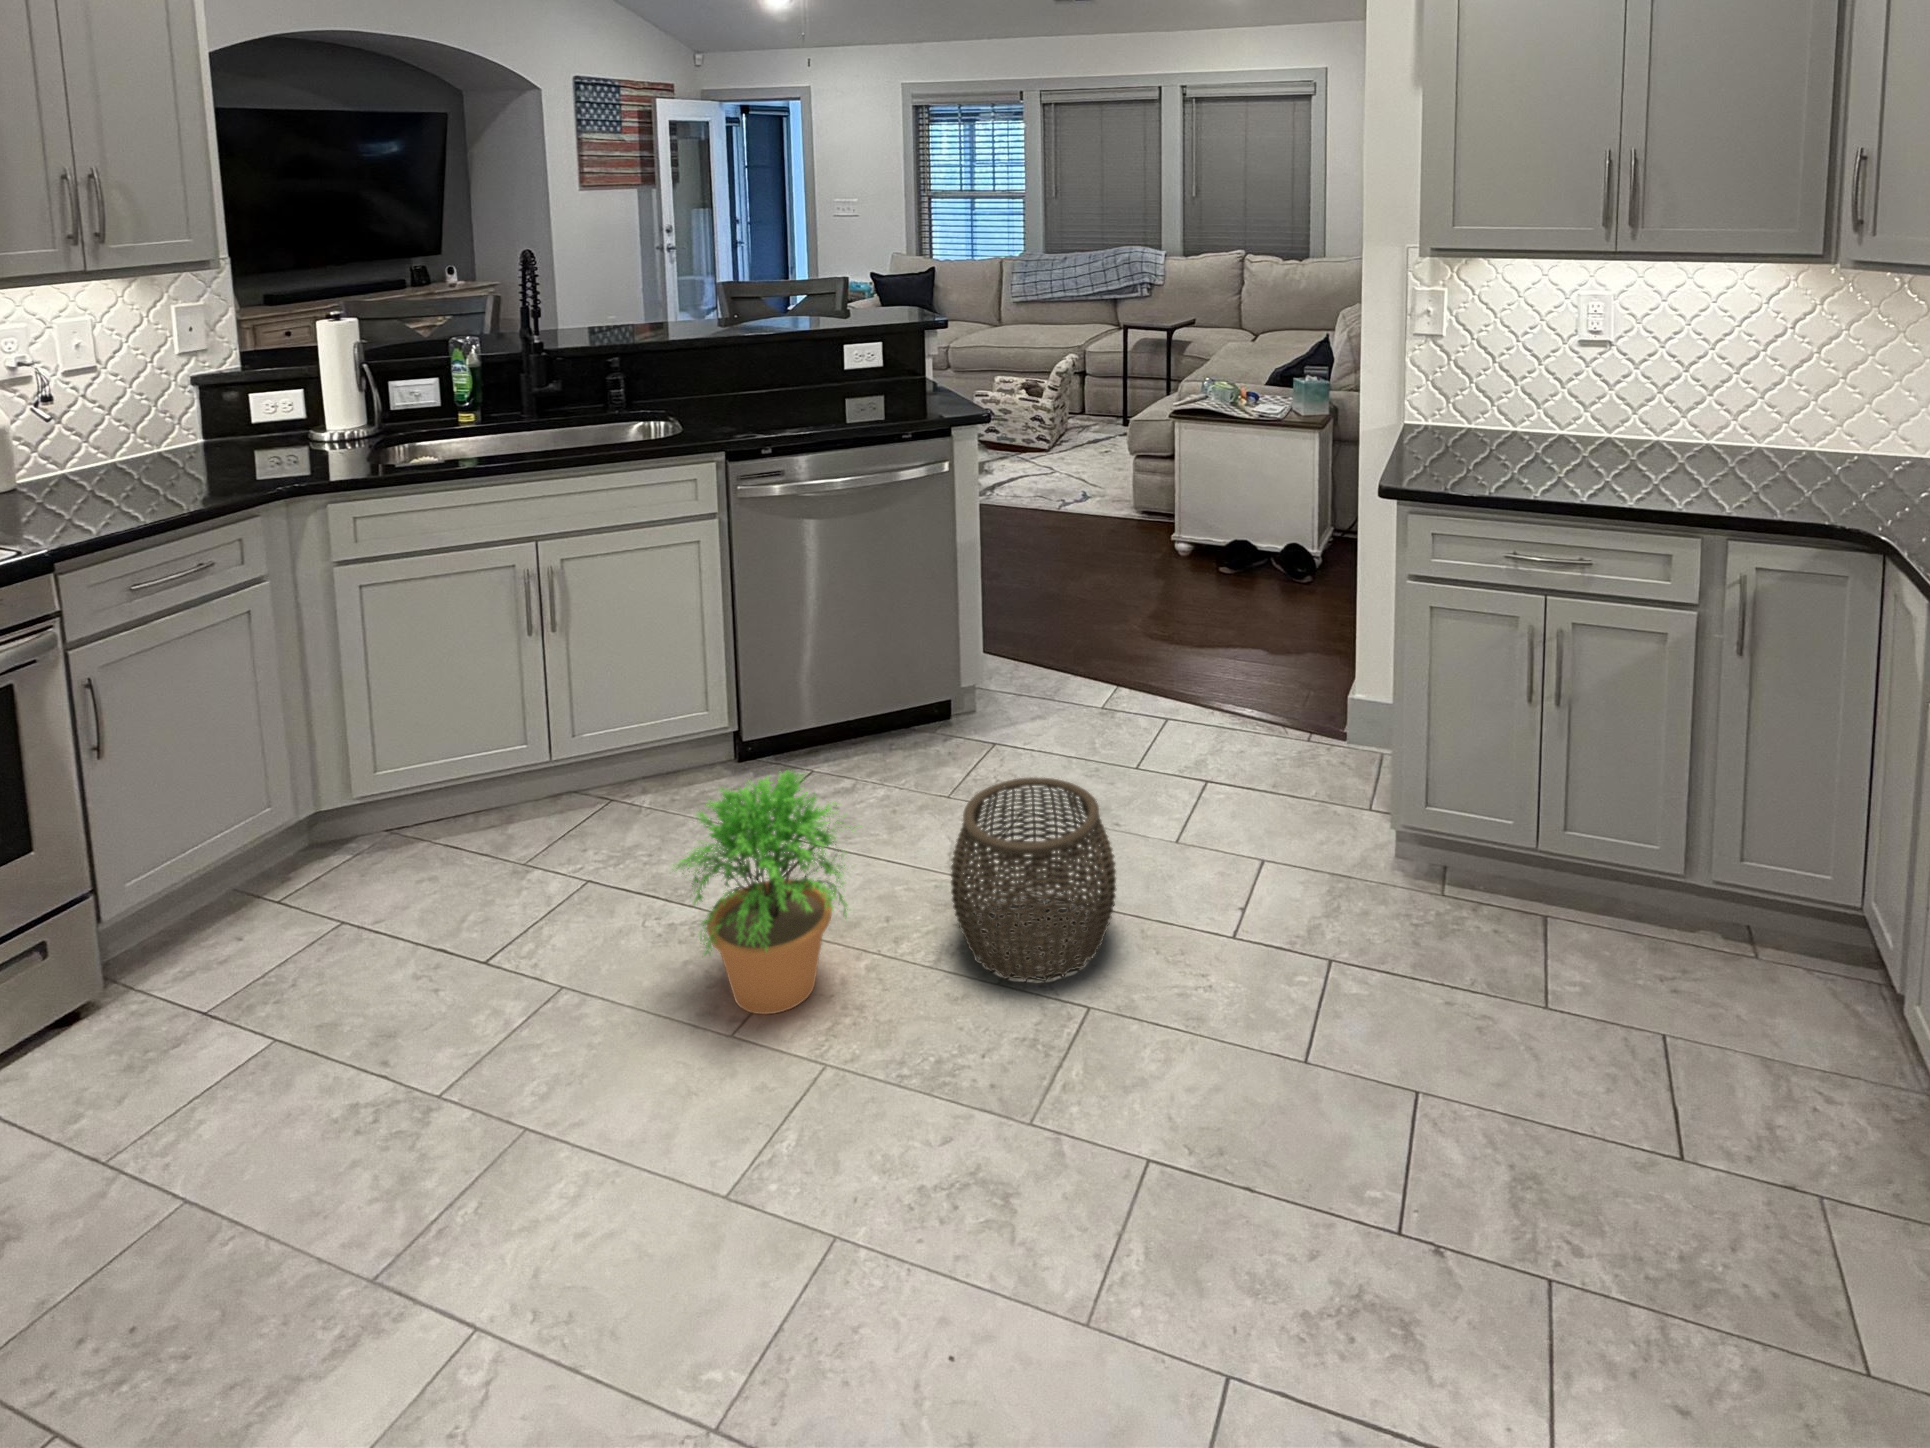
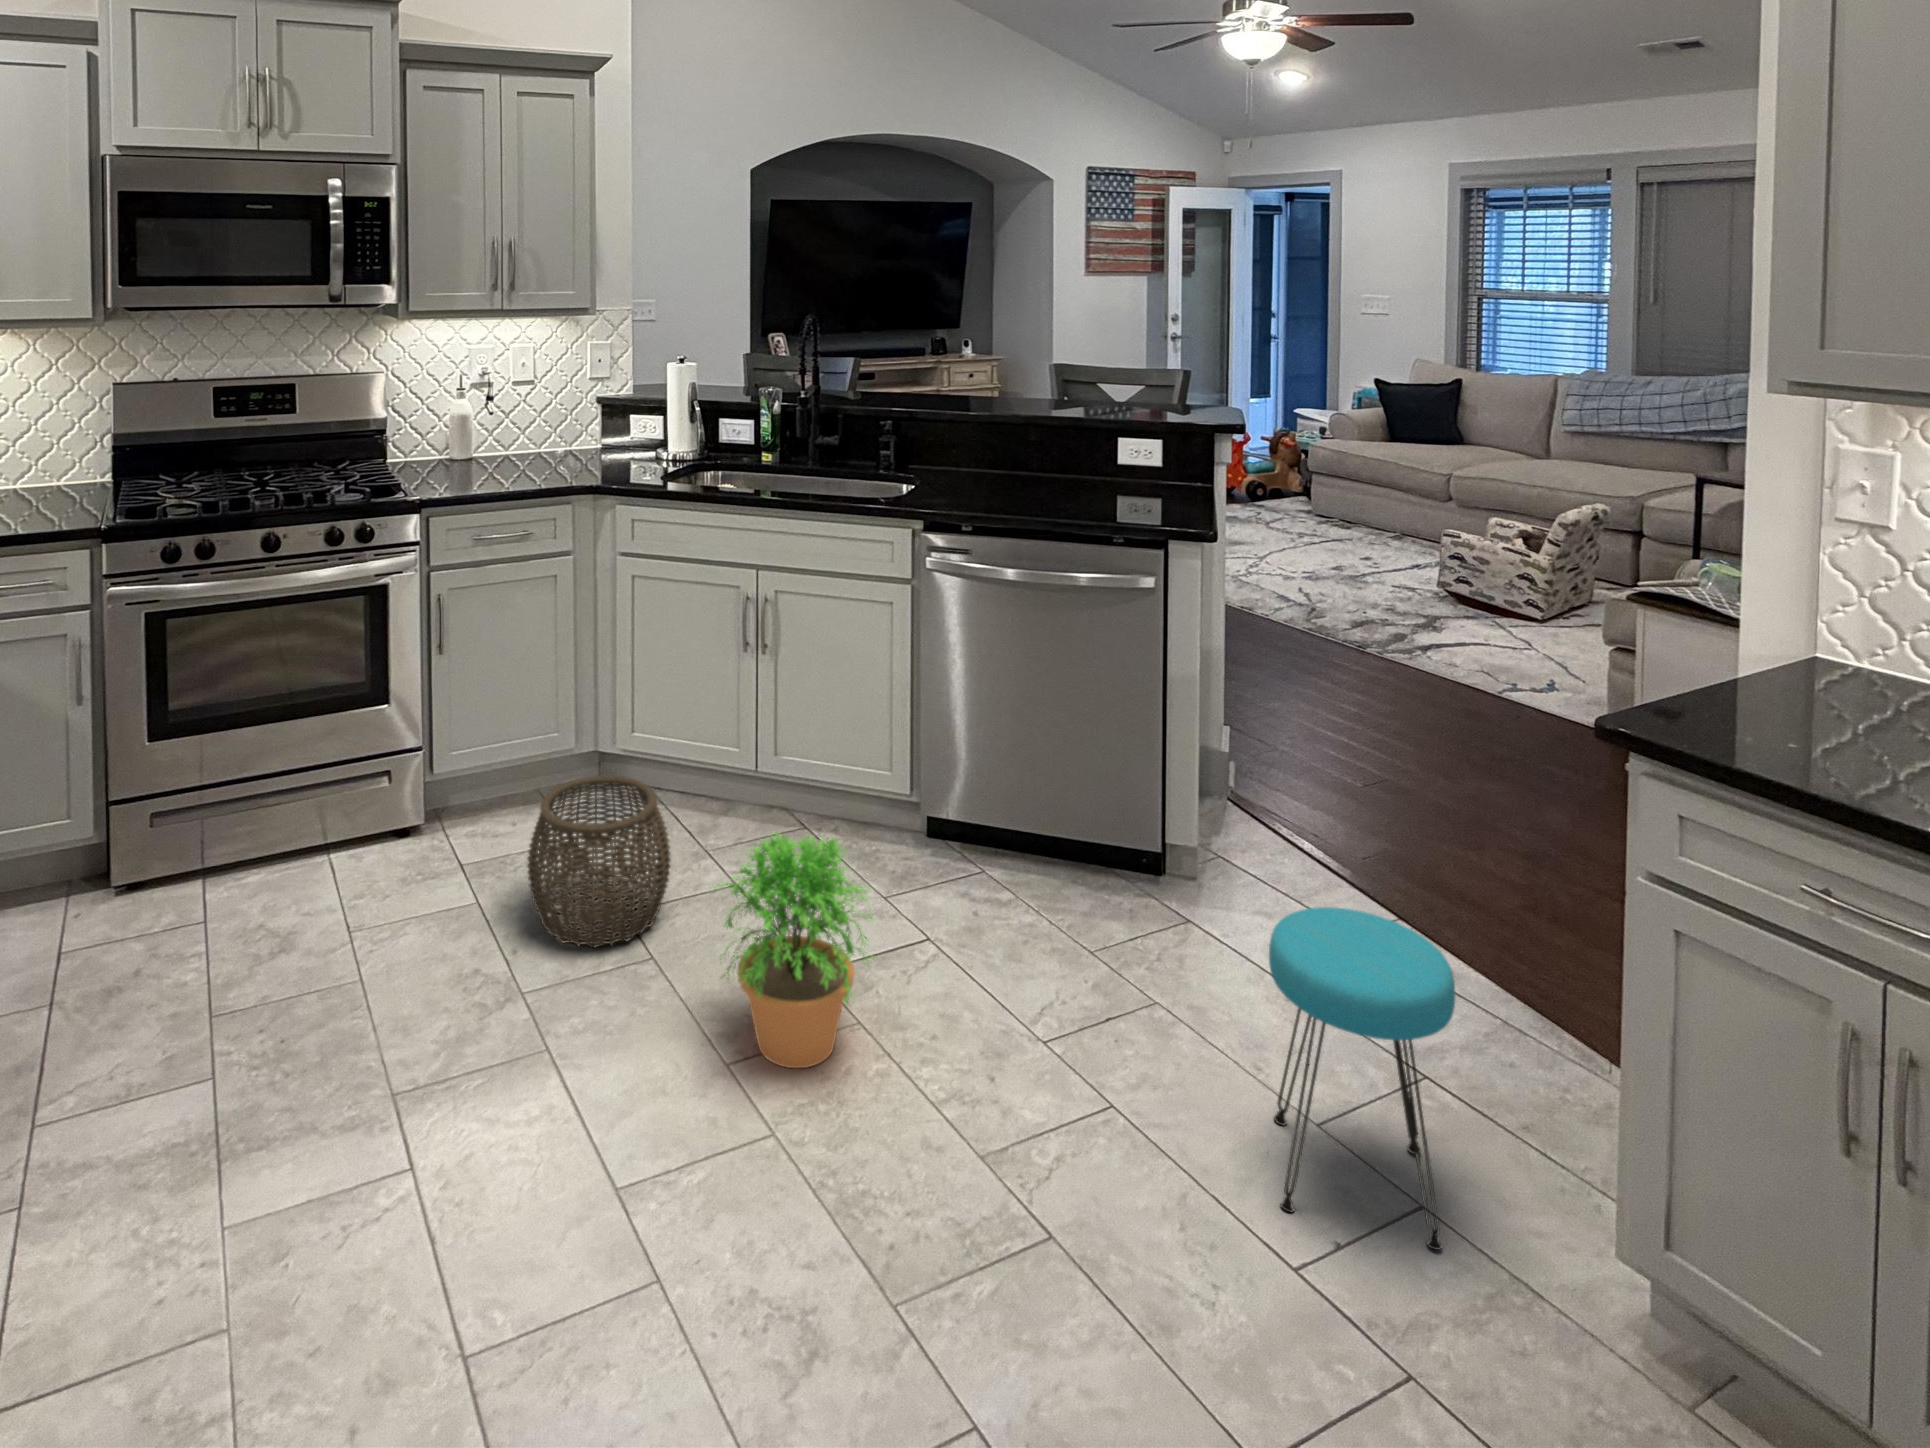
stool: none [1164,669,1311,911] -> present [1269,907,1456,1250]
woven basket: present [951,778,1116,981] -> present [527,776,671,947]

